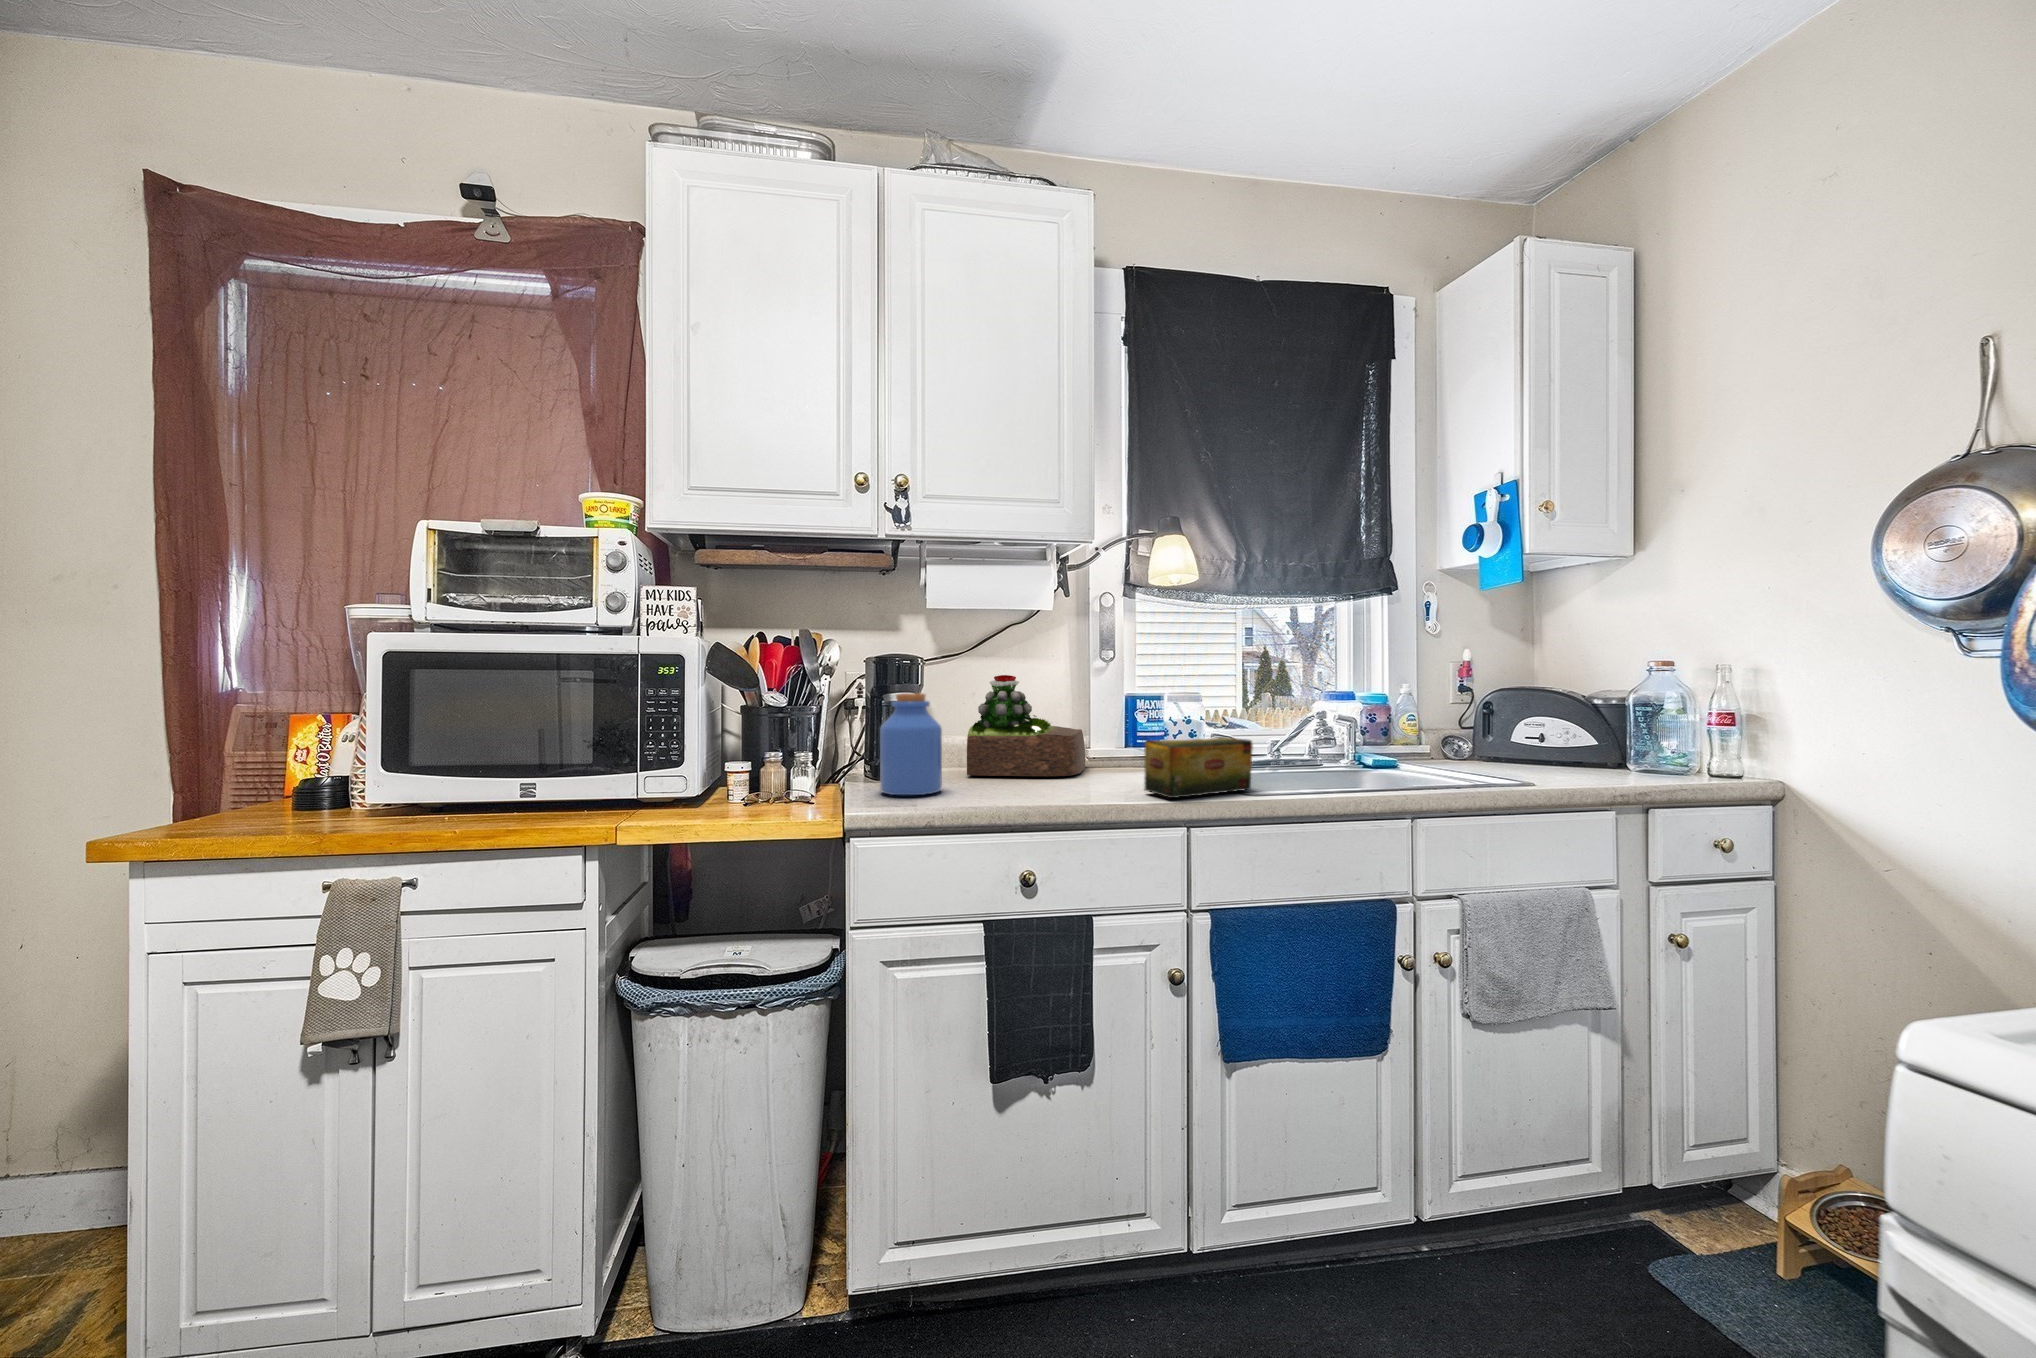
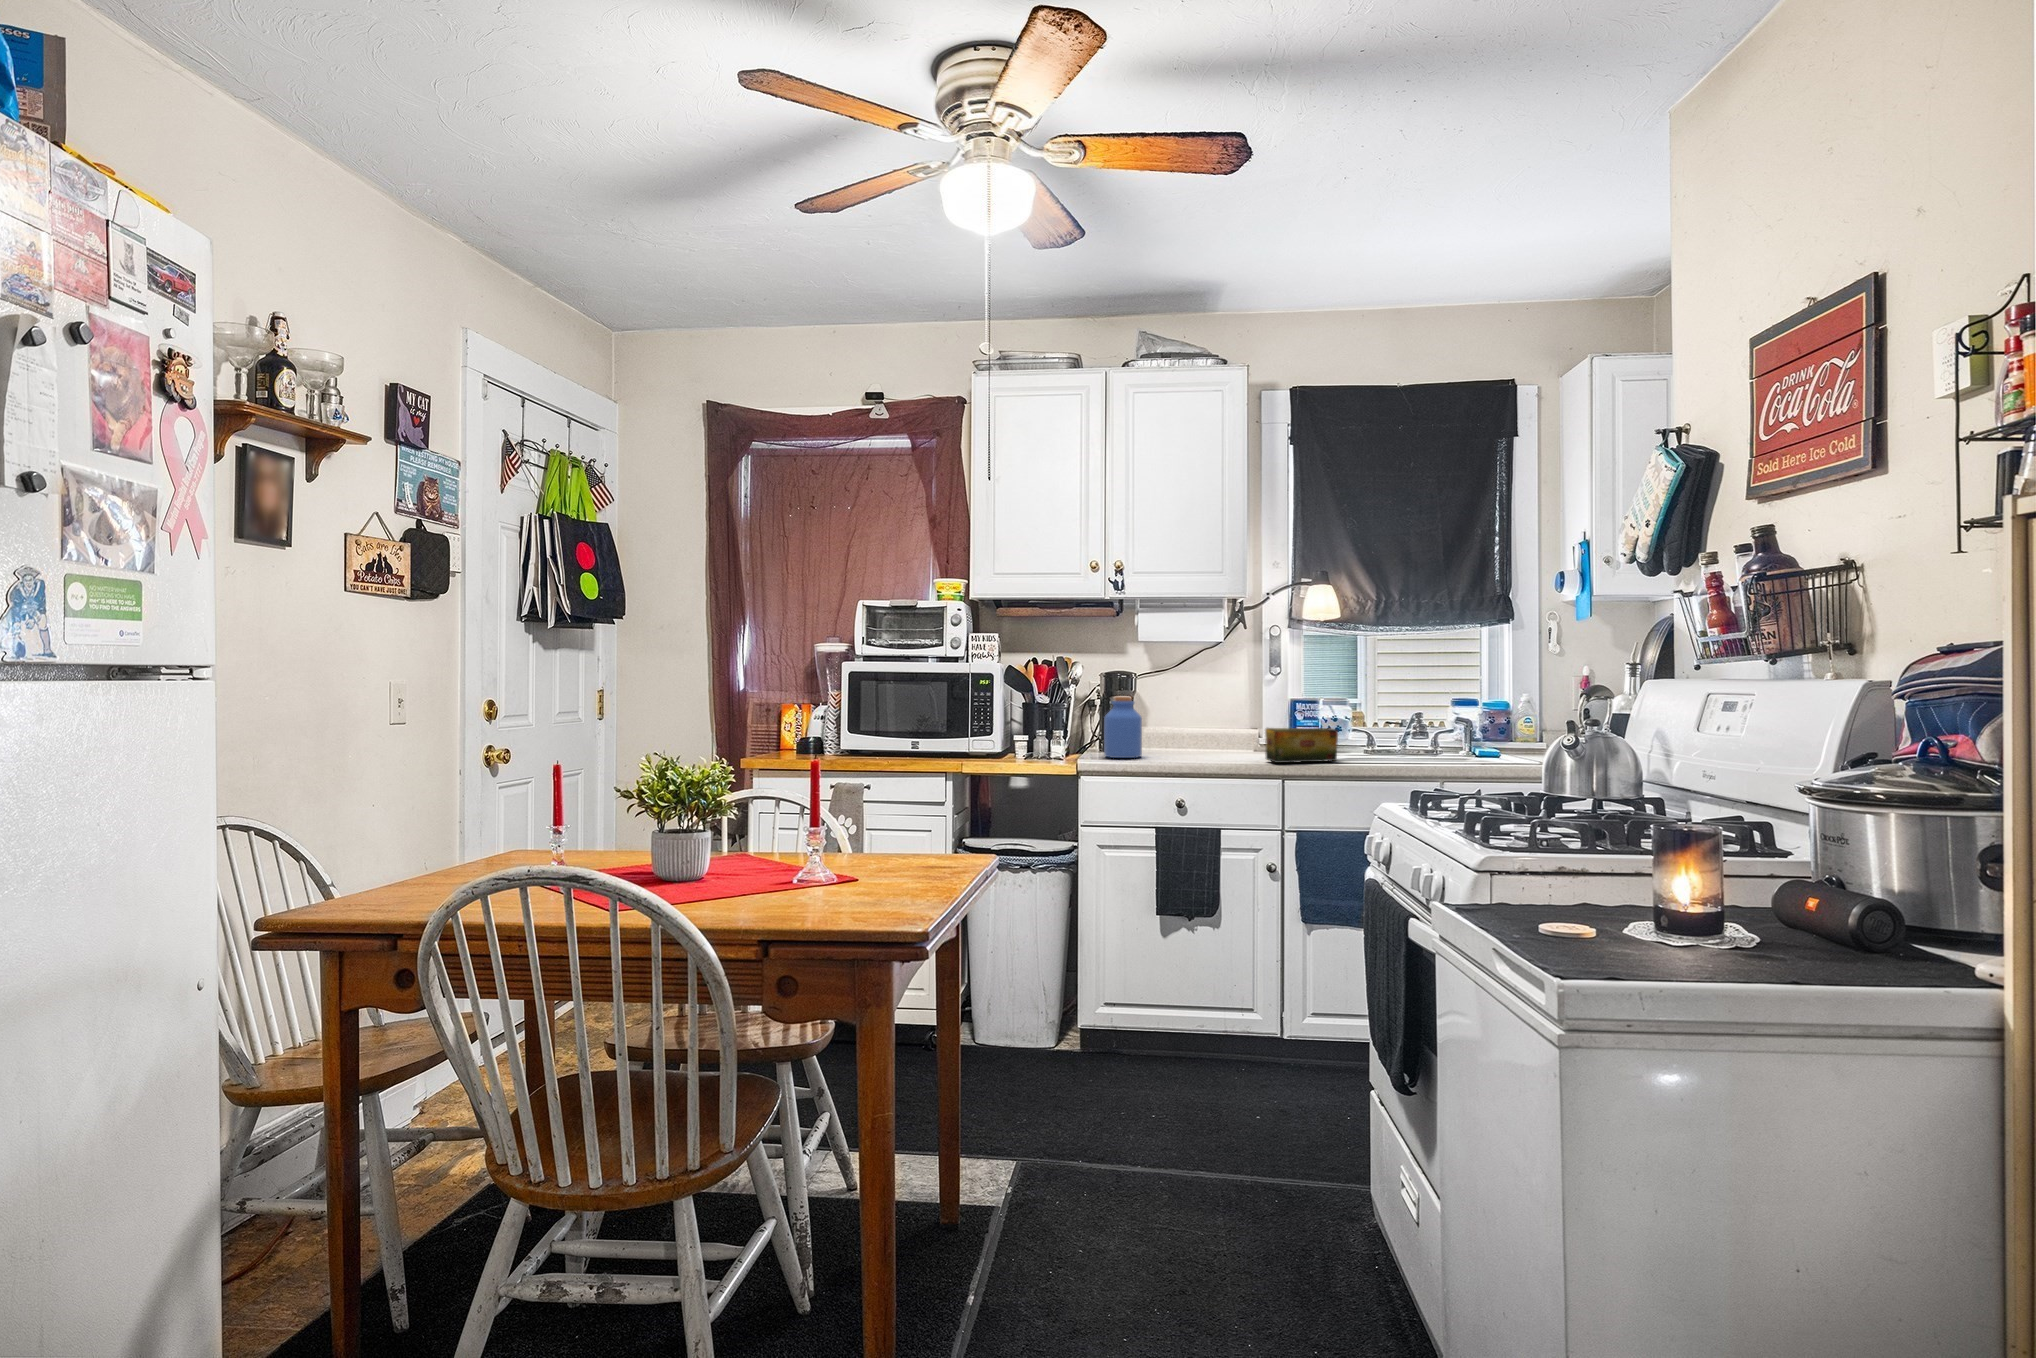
succulent plant: present [967,675,1085,776] -> none [1164,685,1252,752]

